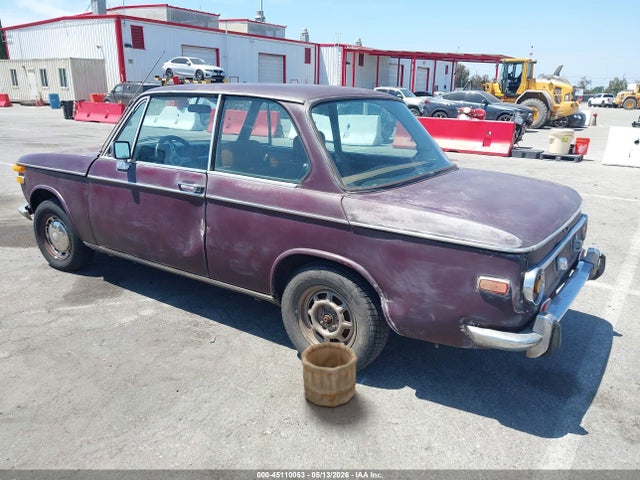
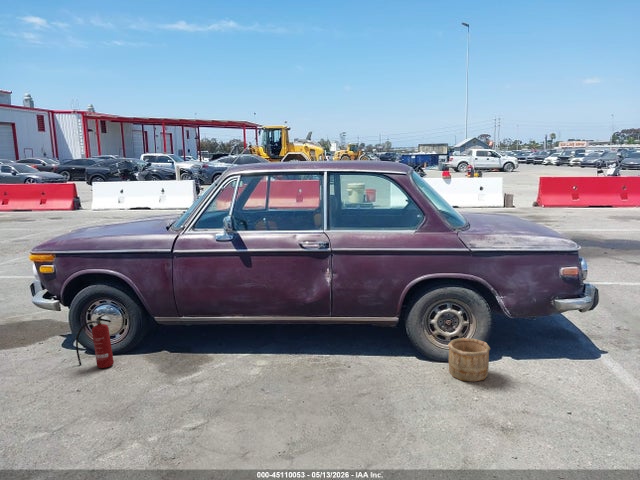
fire extinguisher: none [37,229,61,279] -> present [76,313,114,368]

